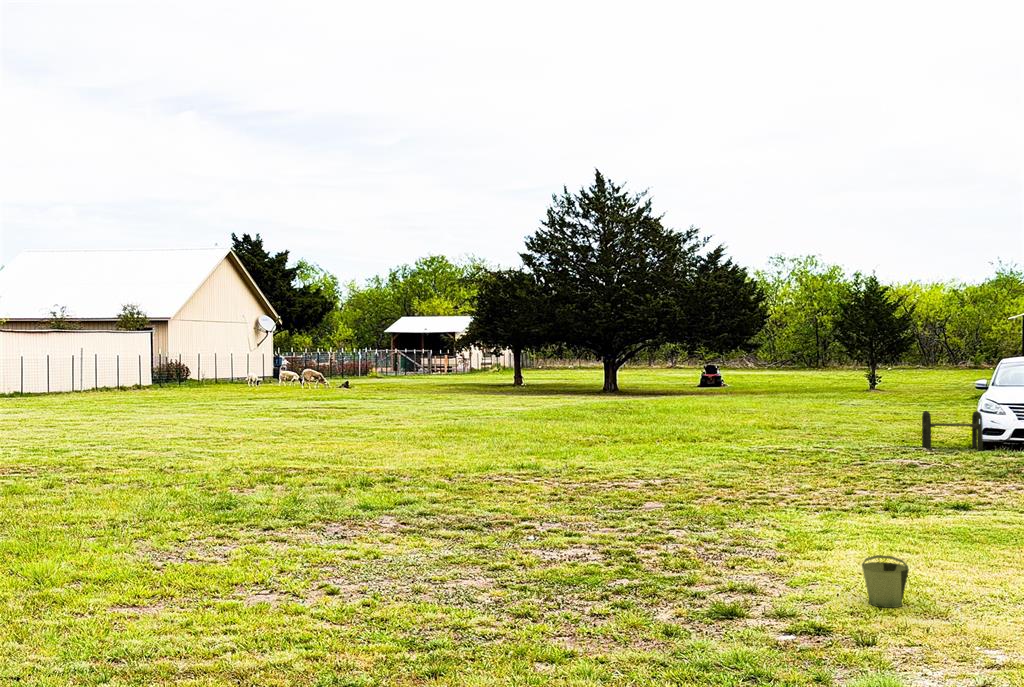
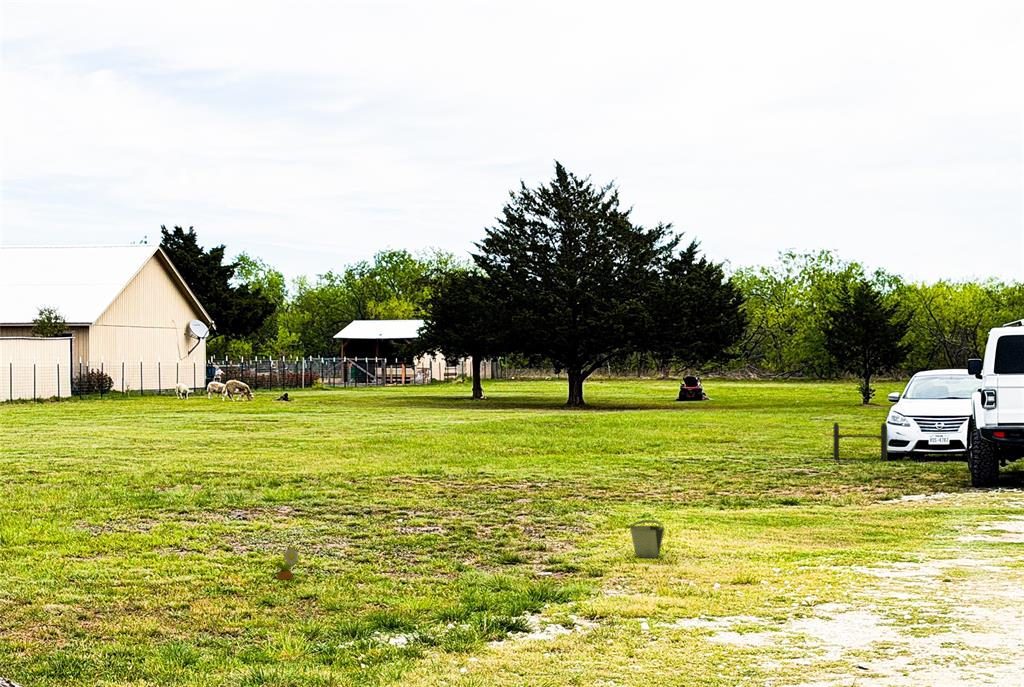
decorative plant: none [402,612,446,657] -> present [270,548,299,580]

